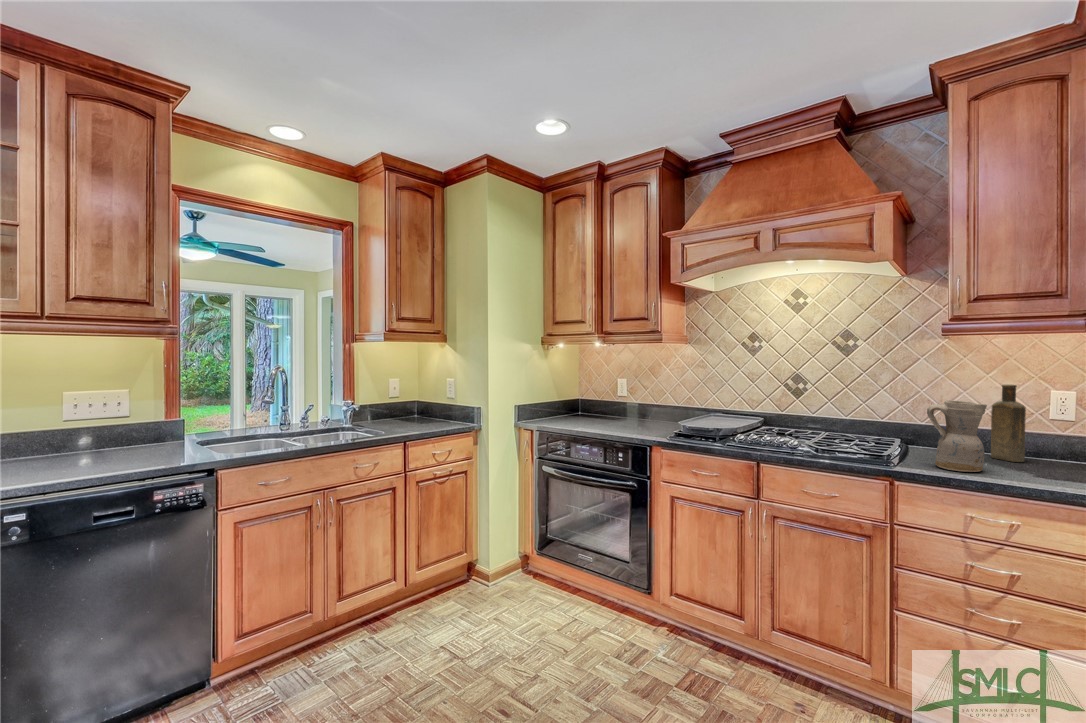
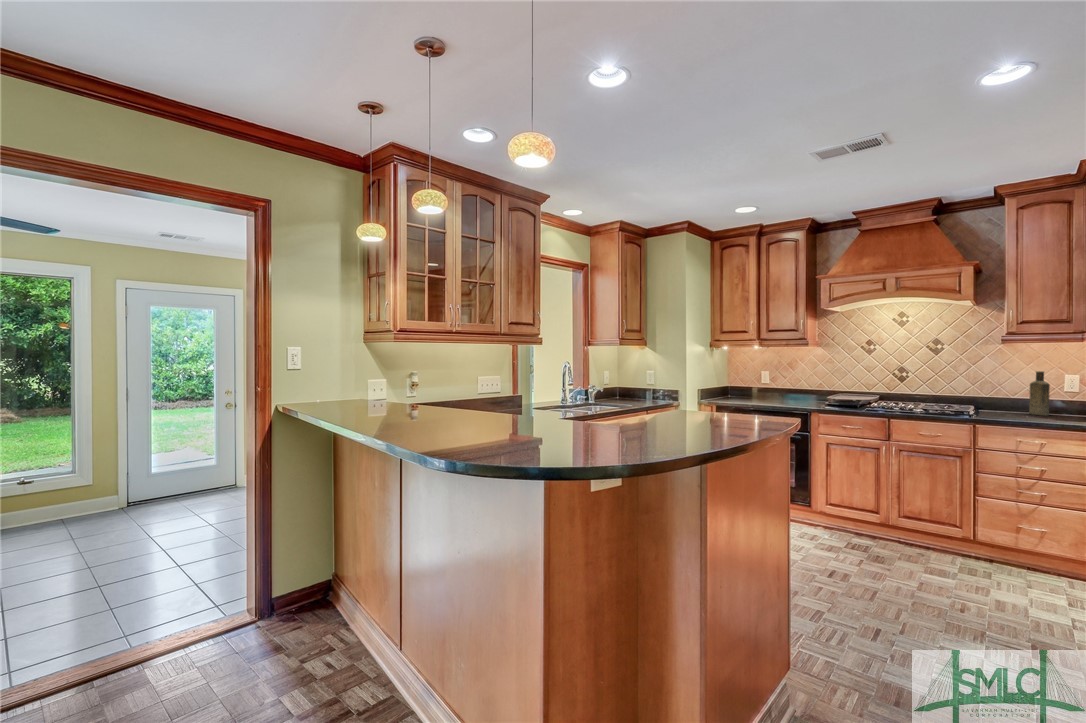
ceramic pitcher: present [927,400,987,472] -> none [994,380,1028,418]

